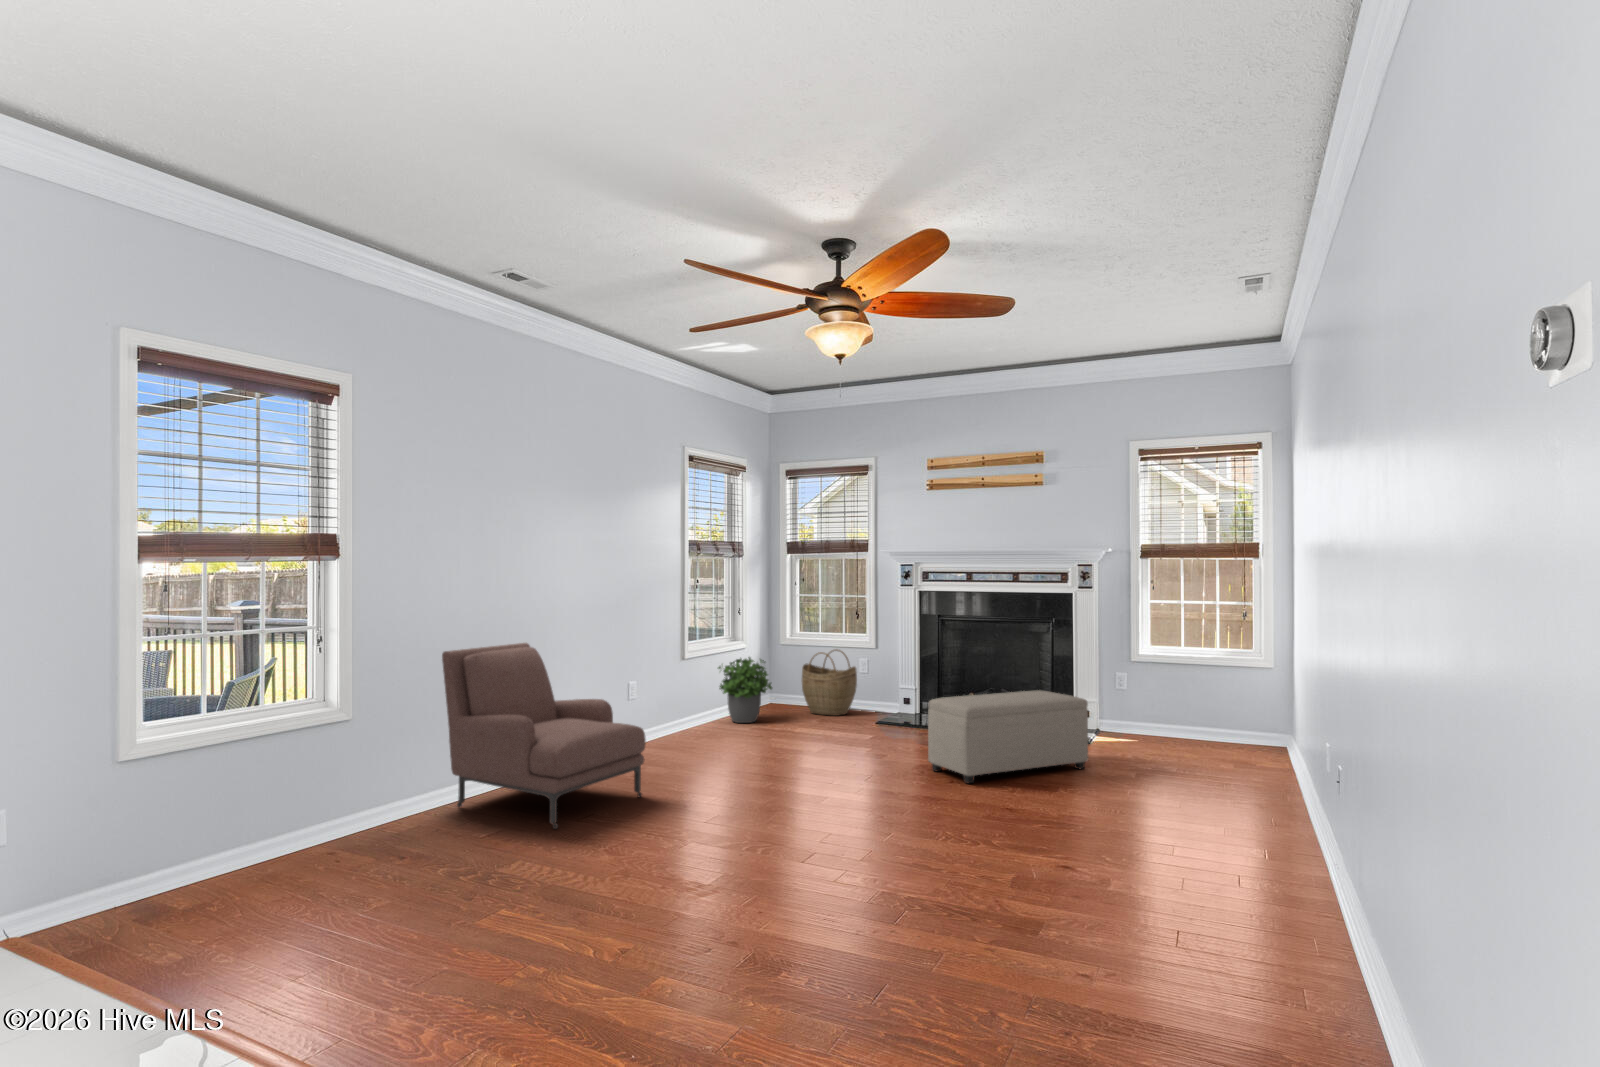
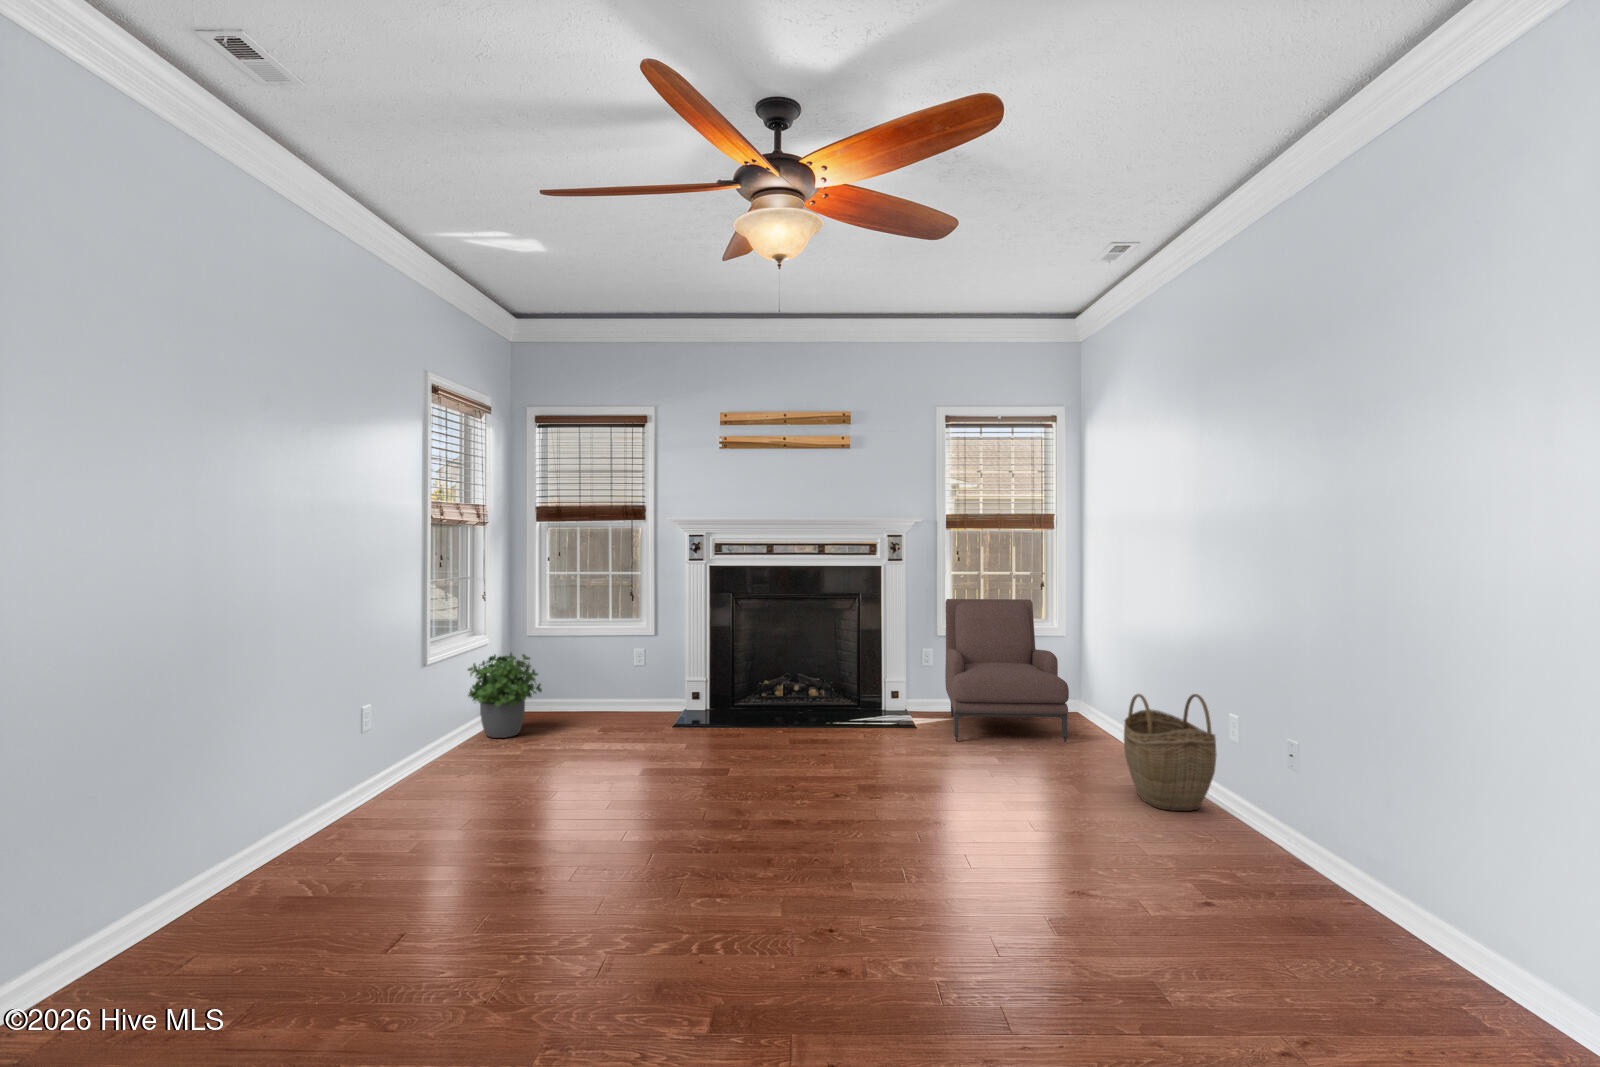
armchair: present [442,643,646,829] -> present [945,599,1069,743]
woven basket: present [802,649,857,716] -> present [1124,694,1216,811]
ottoman: present [928,690,1088,783] -> none [791,675,946,793]

